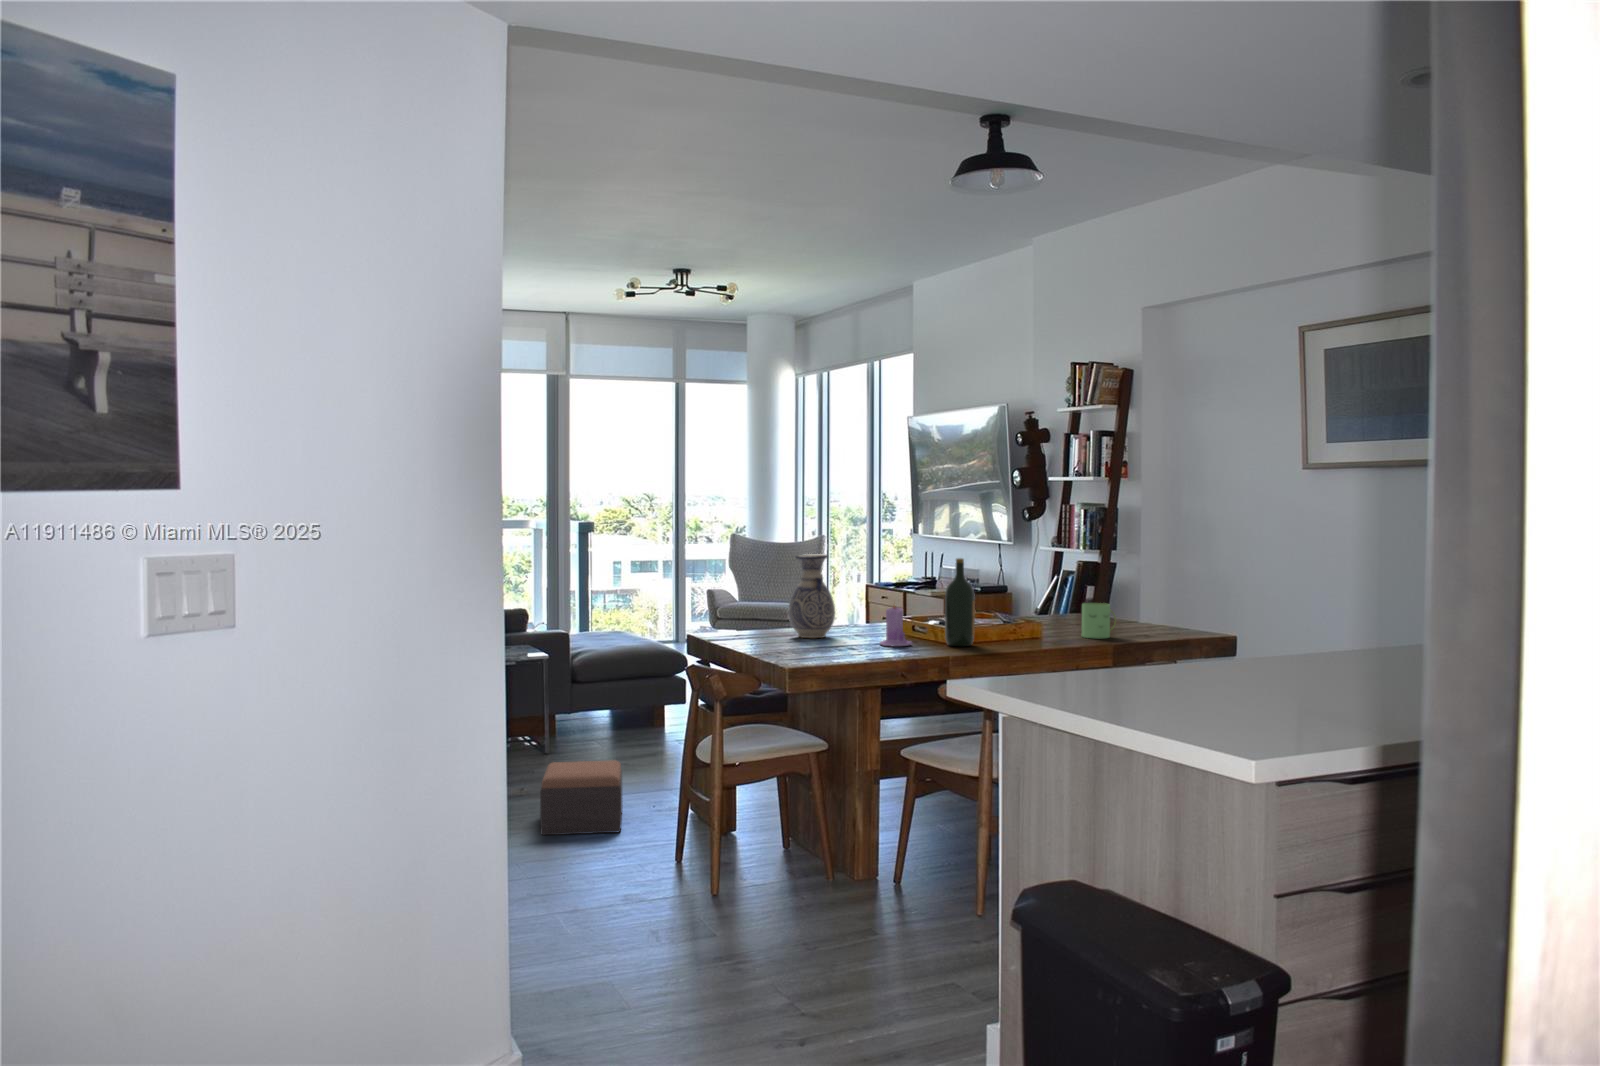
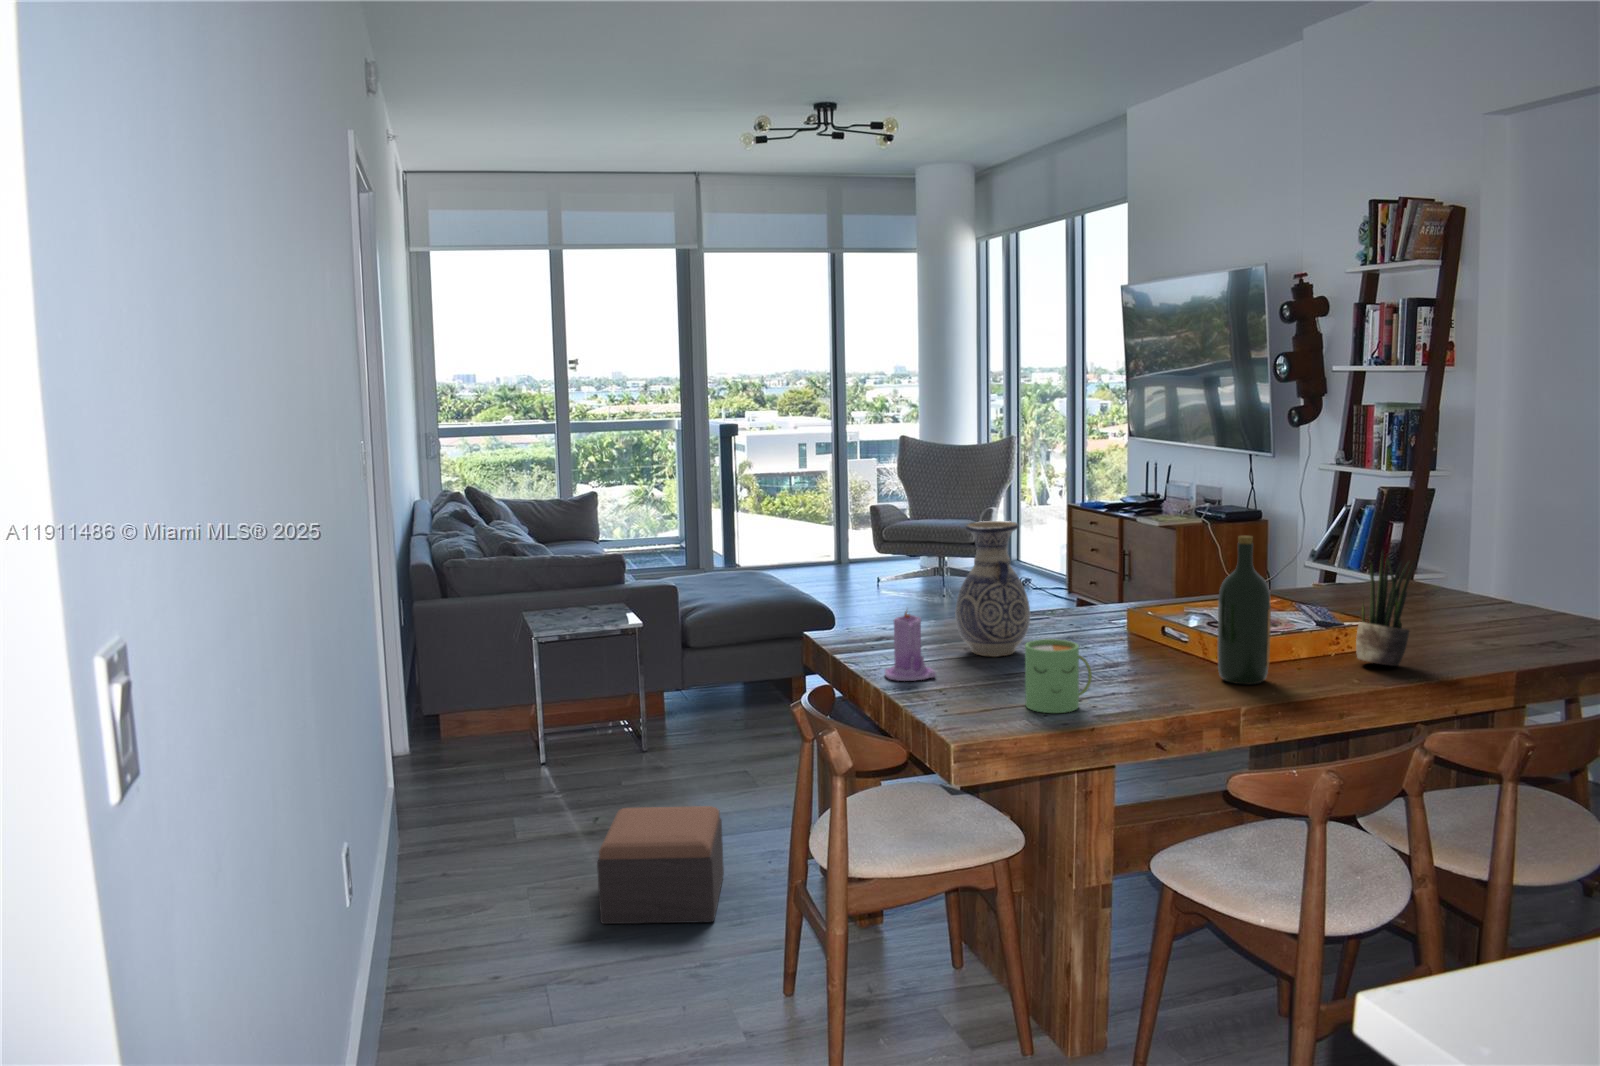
potted plant: none [1027,570,1058,640] -> present [1356,551,1415,666]
mug: present [1082,603,1116,639] -> present [1025,639,1092,713]
candle: present [880,606,912,646] -> present [885,612,936,681]

